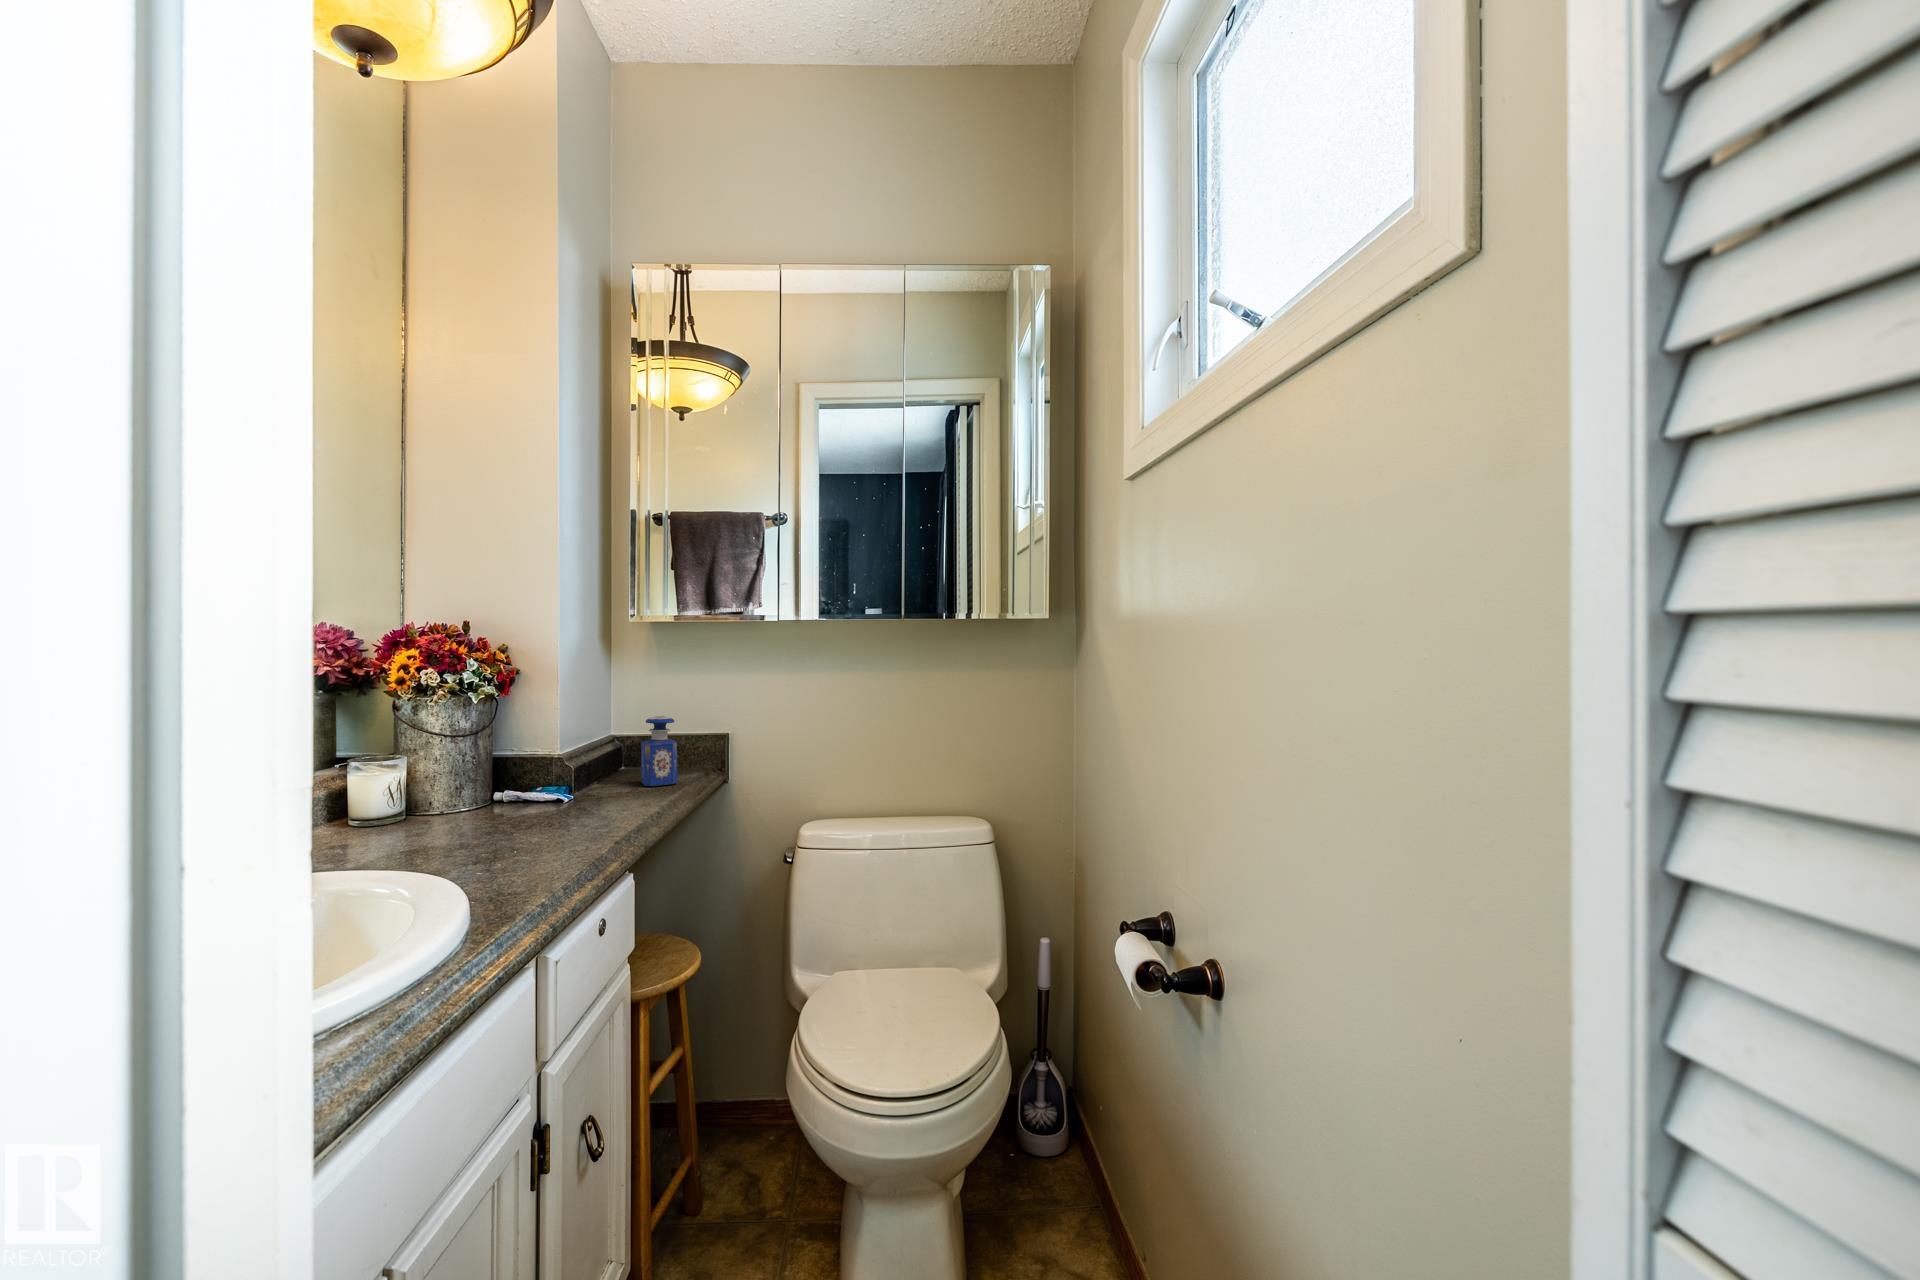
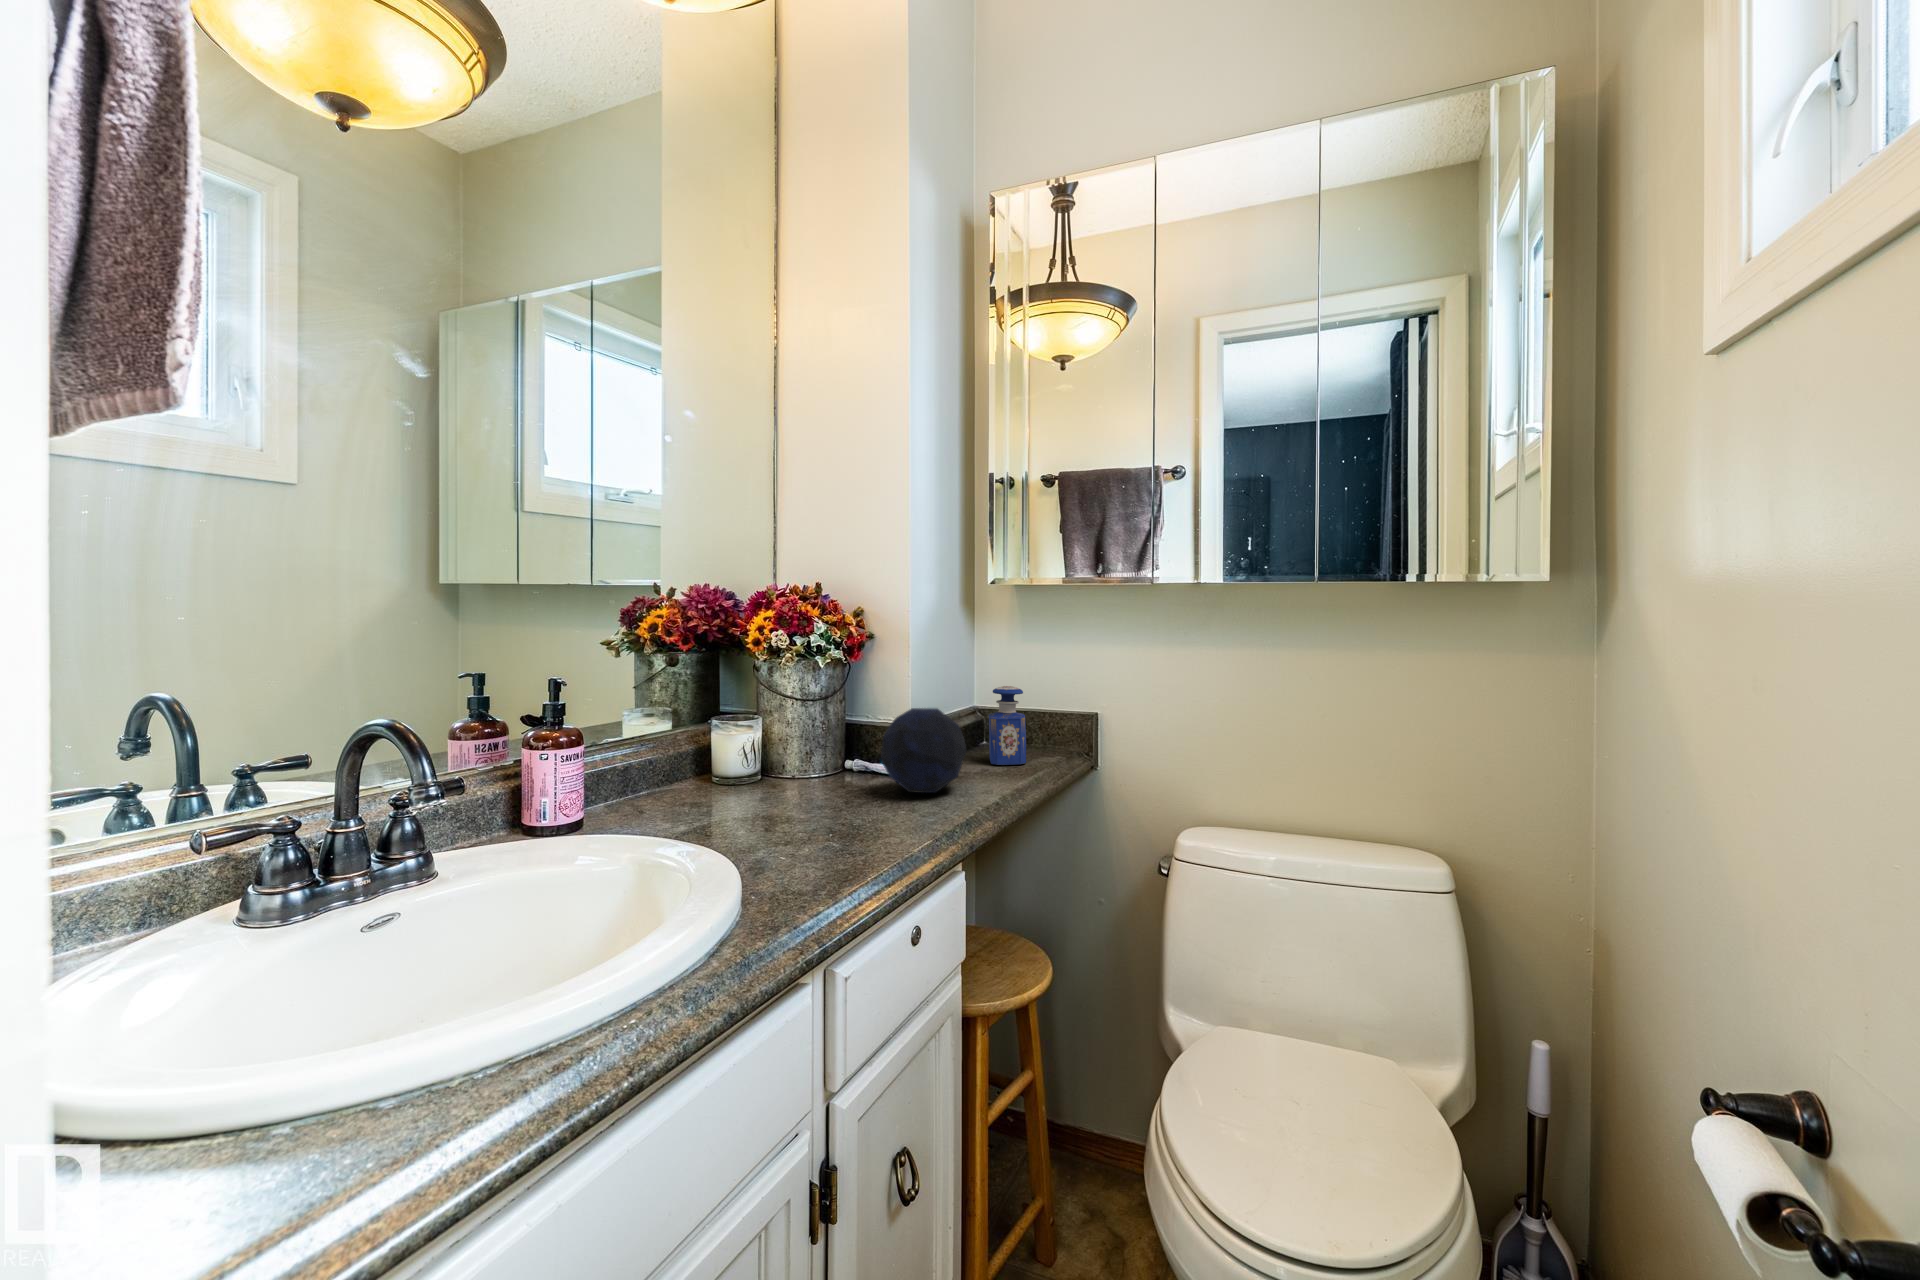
decorative orb: none [546,737,632,814] -> present [881,708,966,793]

